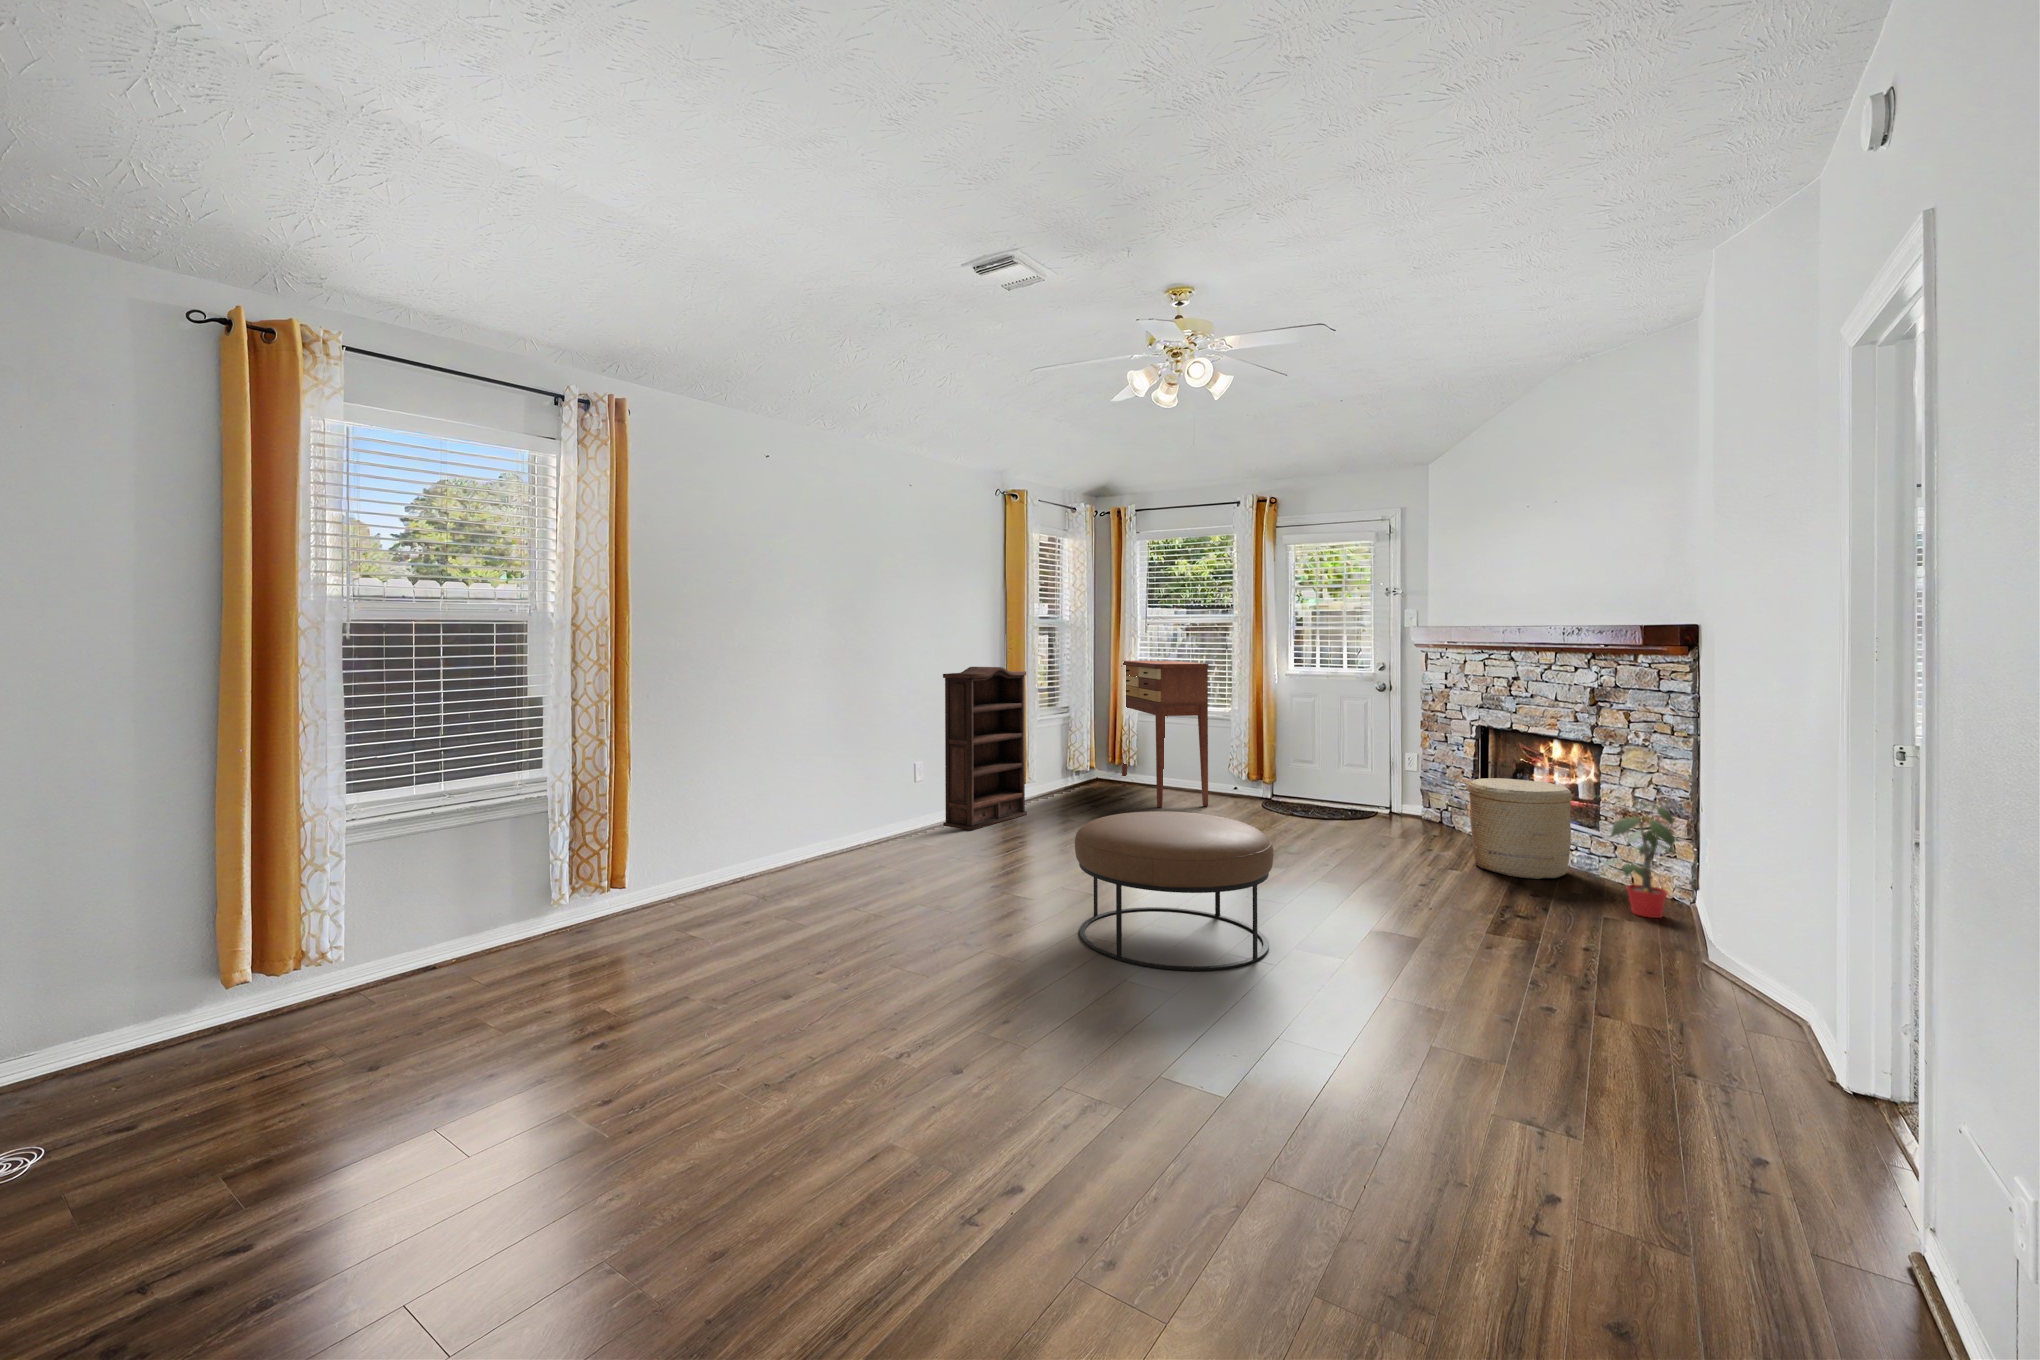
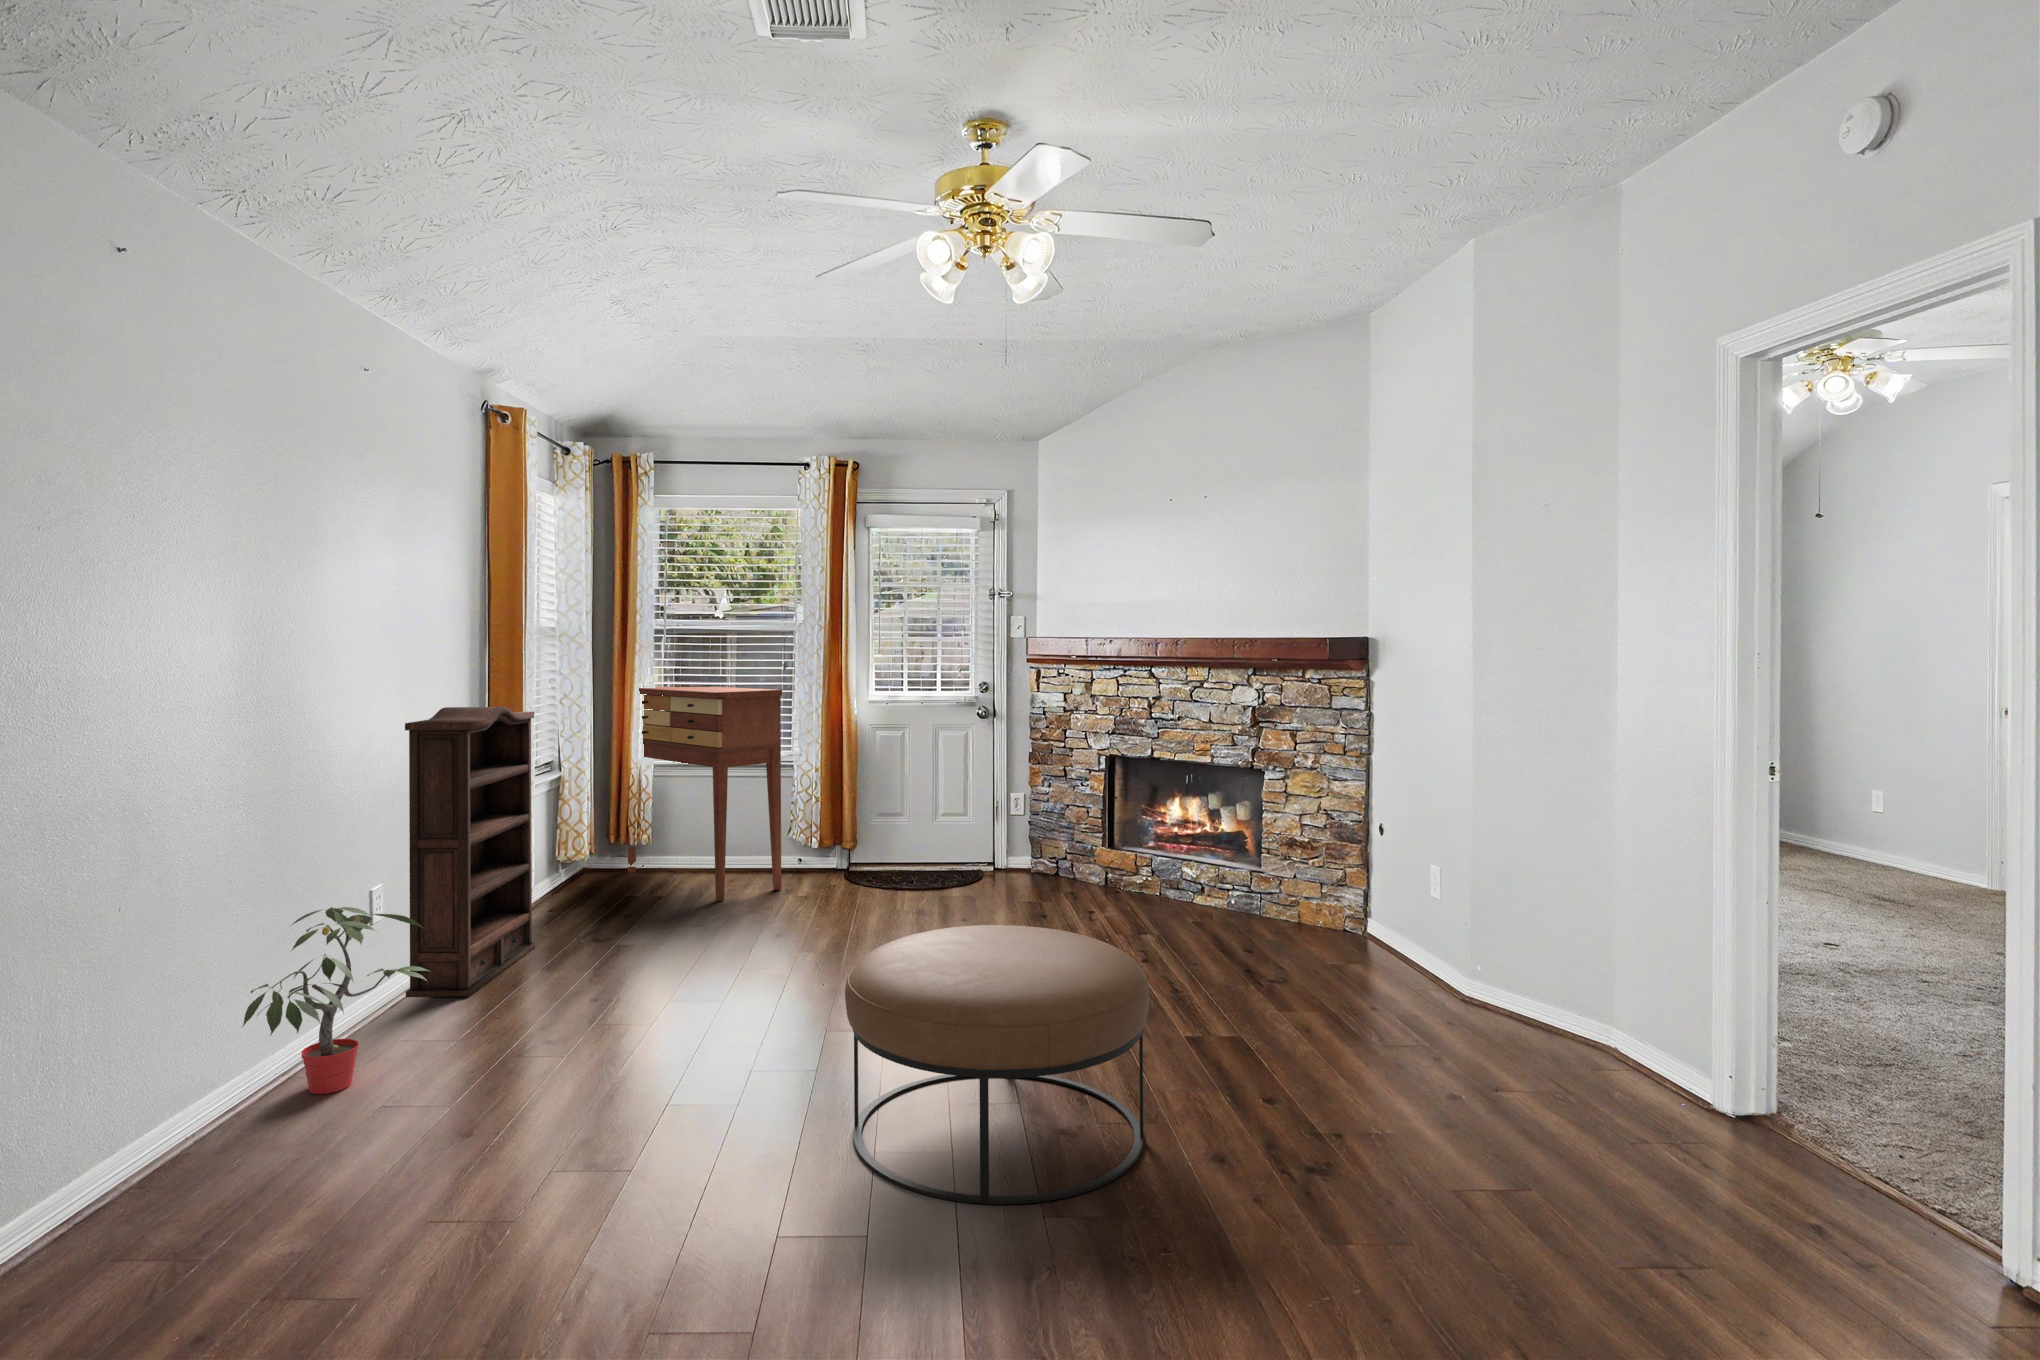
woven basket: present [1468,778,1572,879] -> none [1140,816,1244,931]
potted plant: present [1599,796,1680,918] -> present [242,907,428,1094]

